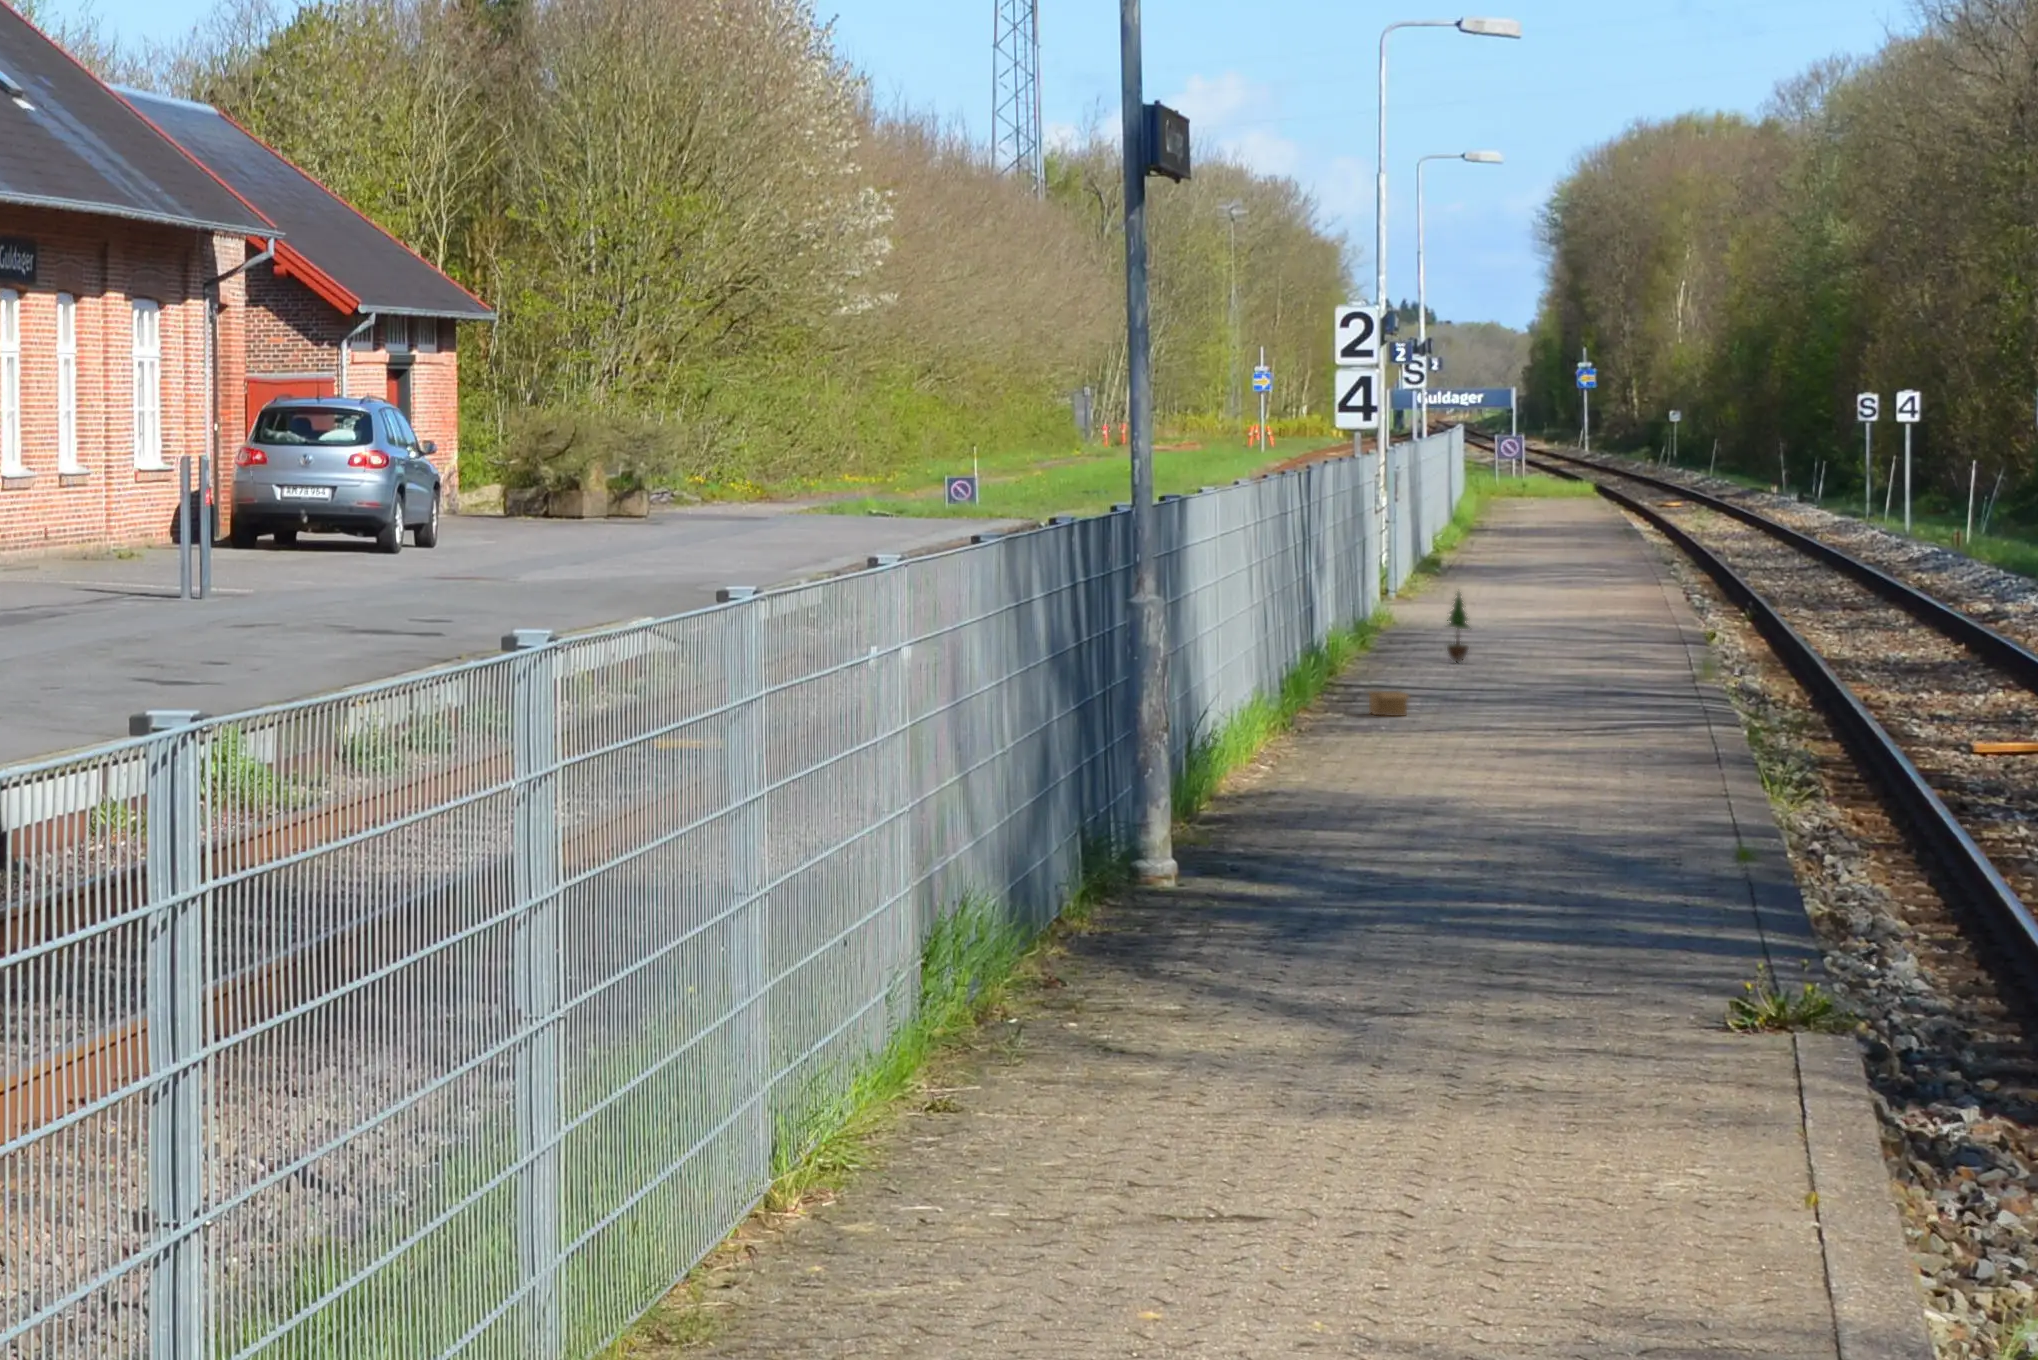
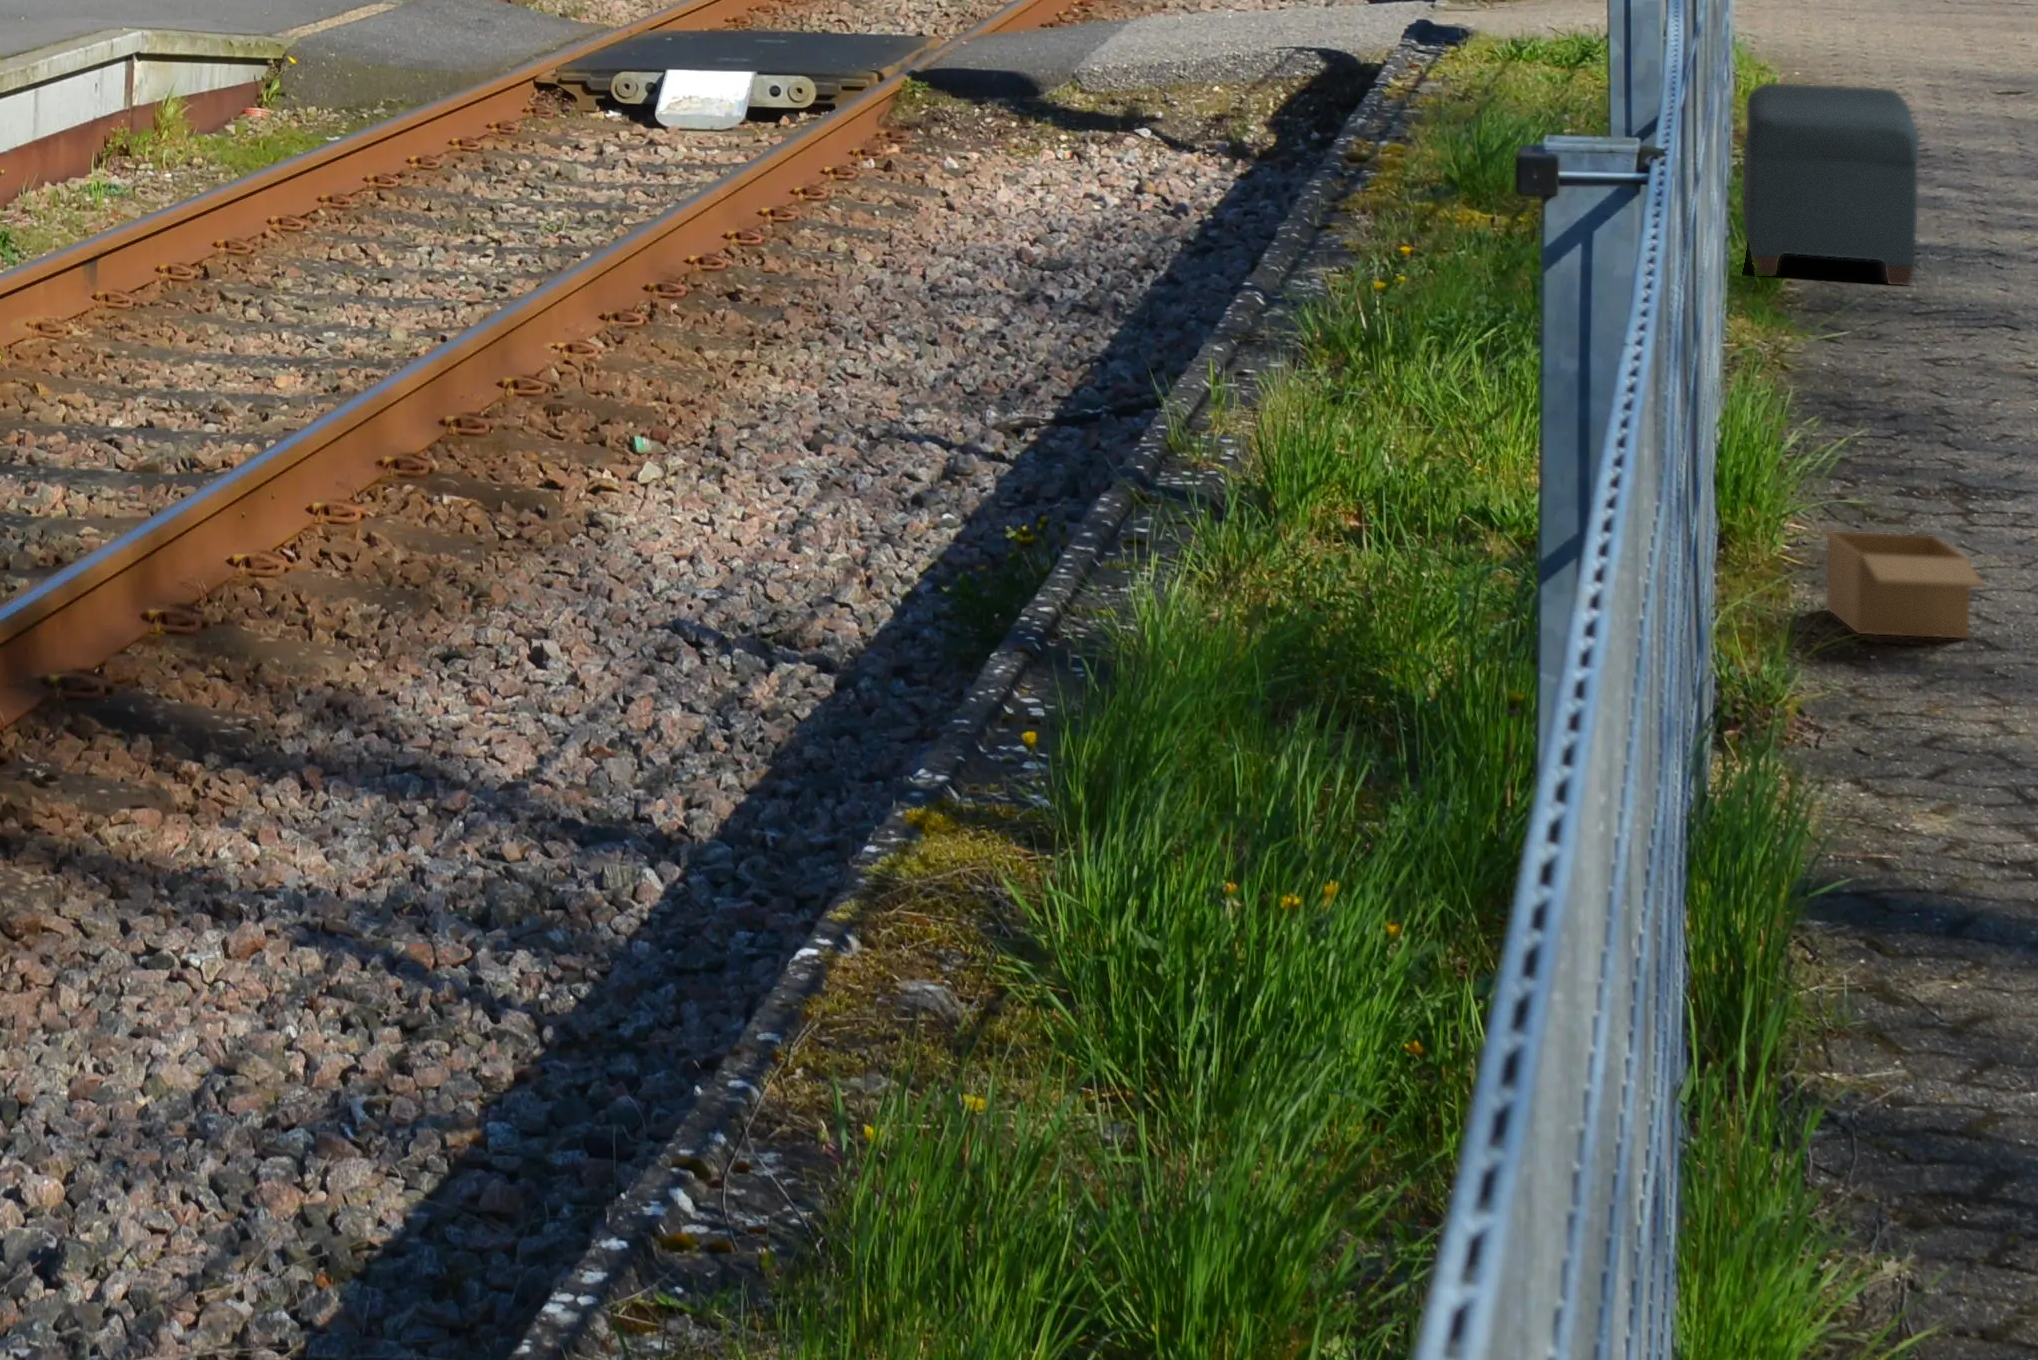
potted tree: present [1447,593,1469,662] -> none [1943,11,2014,189]
bench: none [1359,611,1423,678] -> present [1743,83,1920,285]

